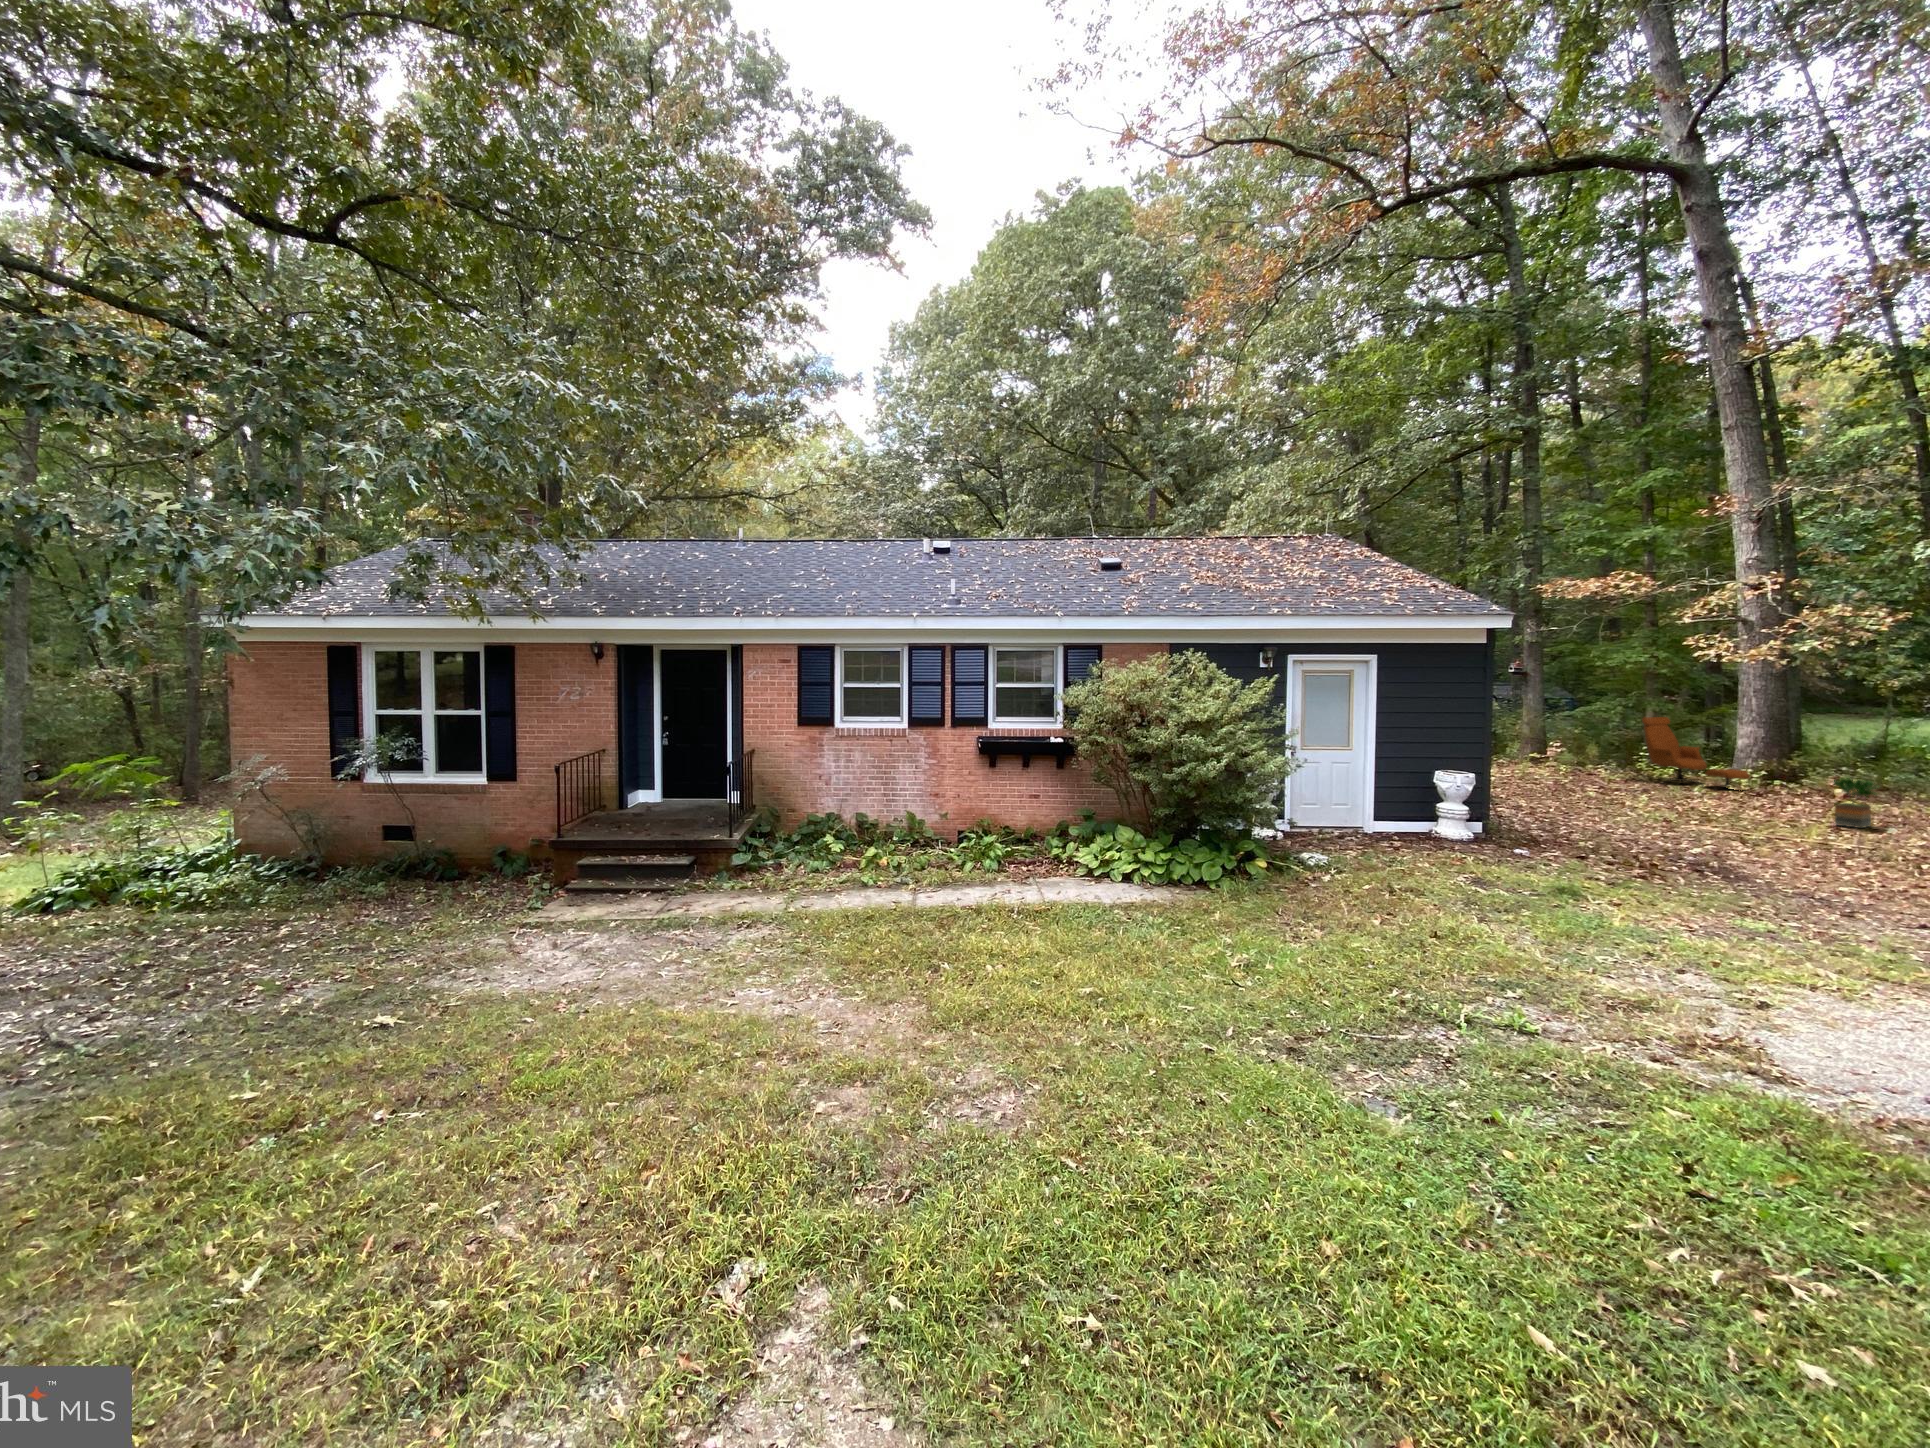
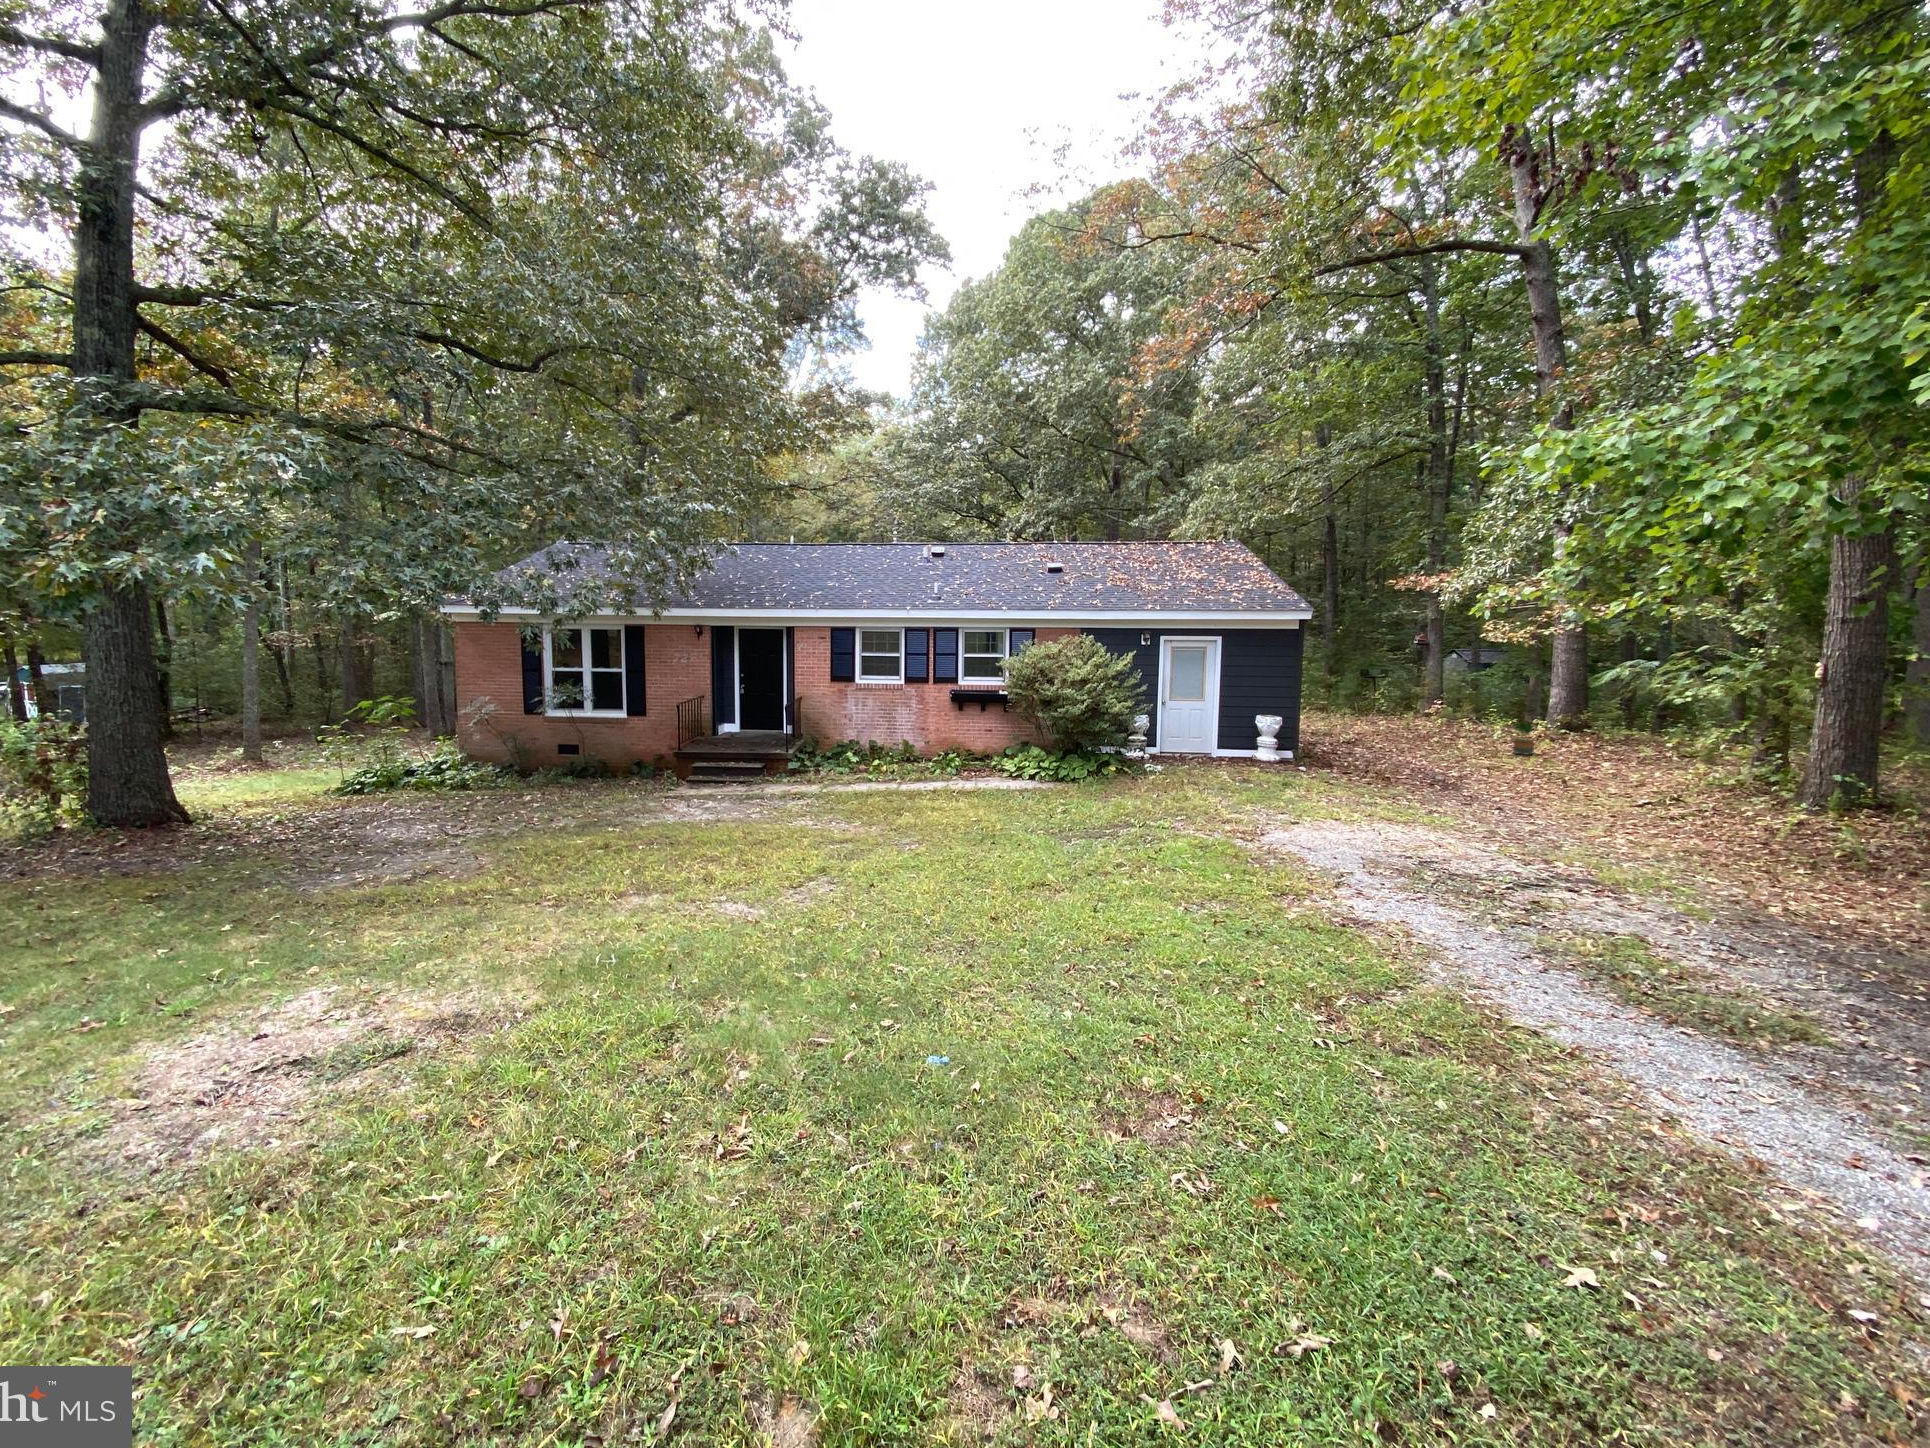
lounge chair: present [1642,717,1750,788] -> none [1444,682,1503,735]

